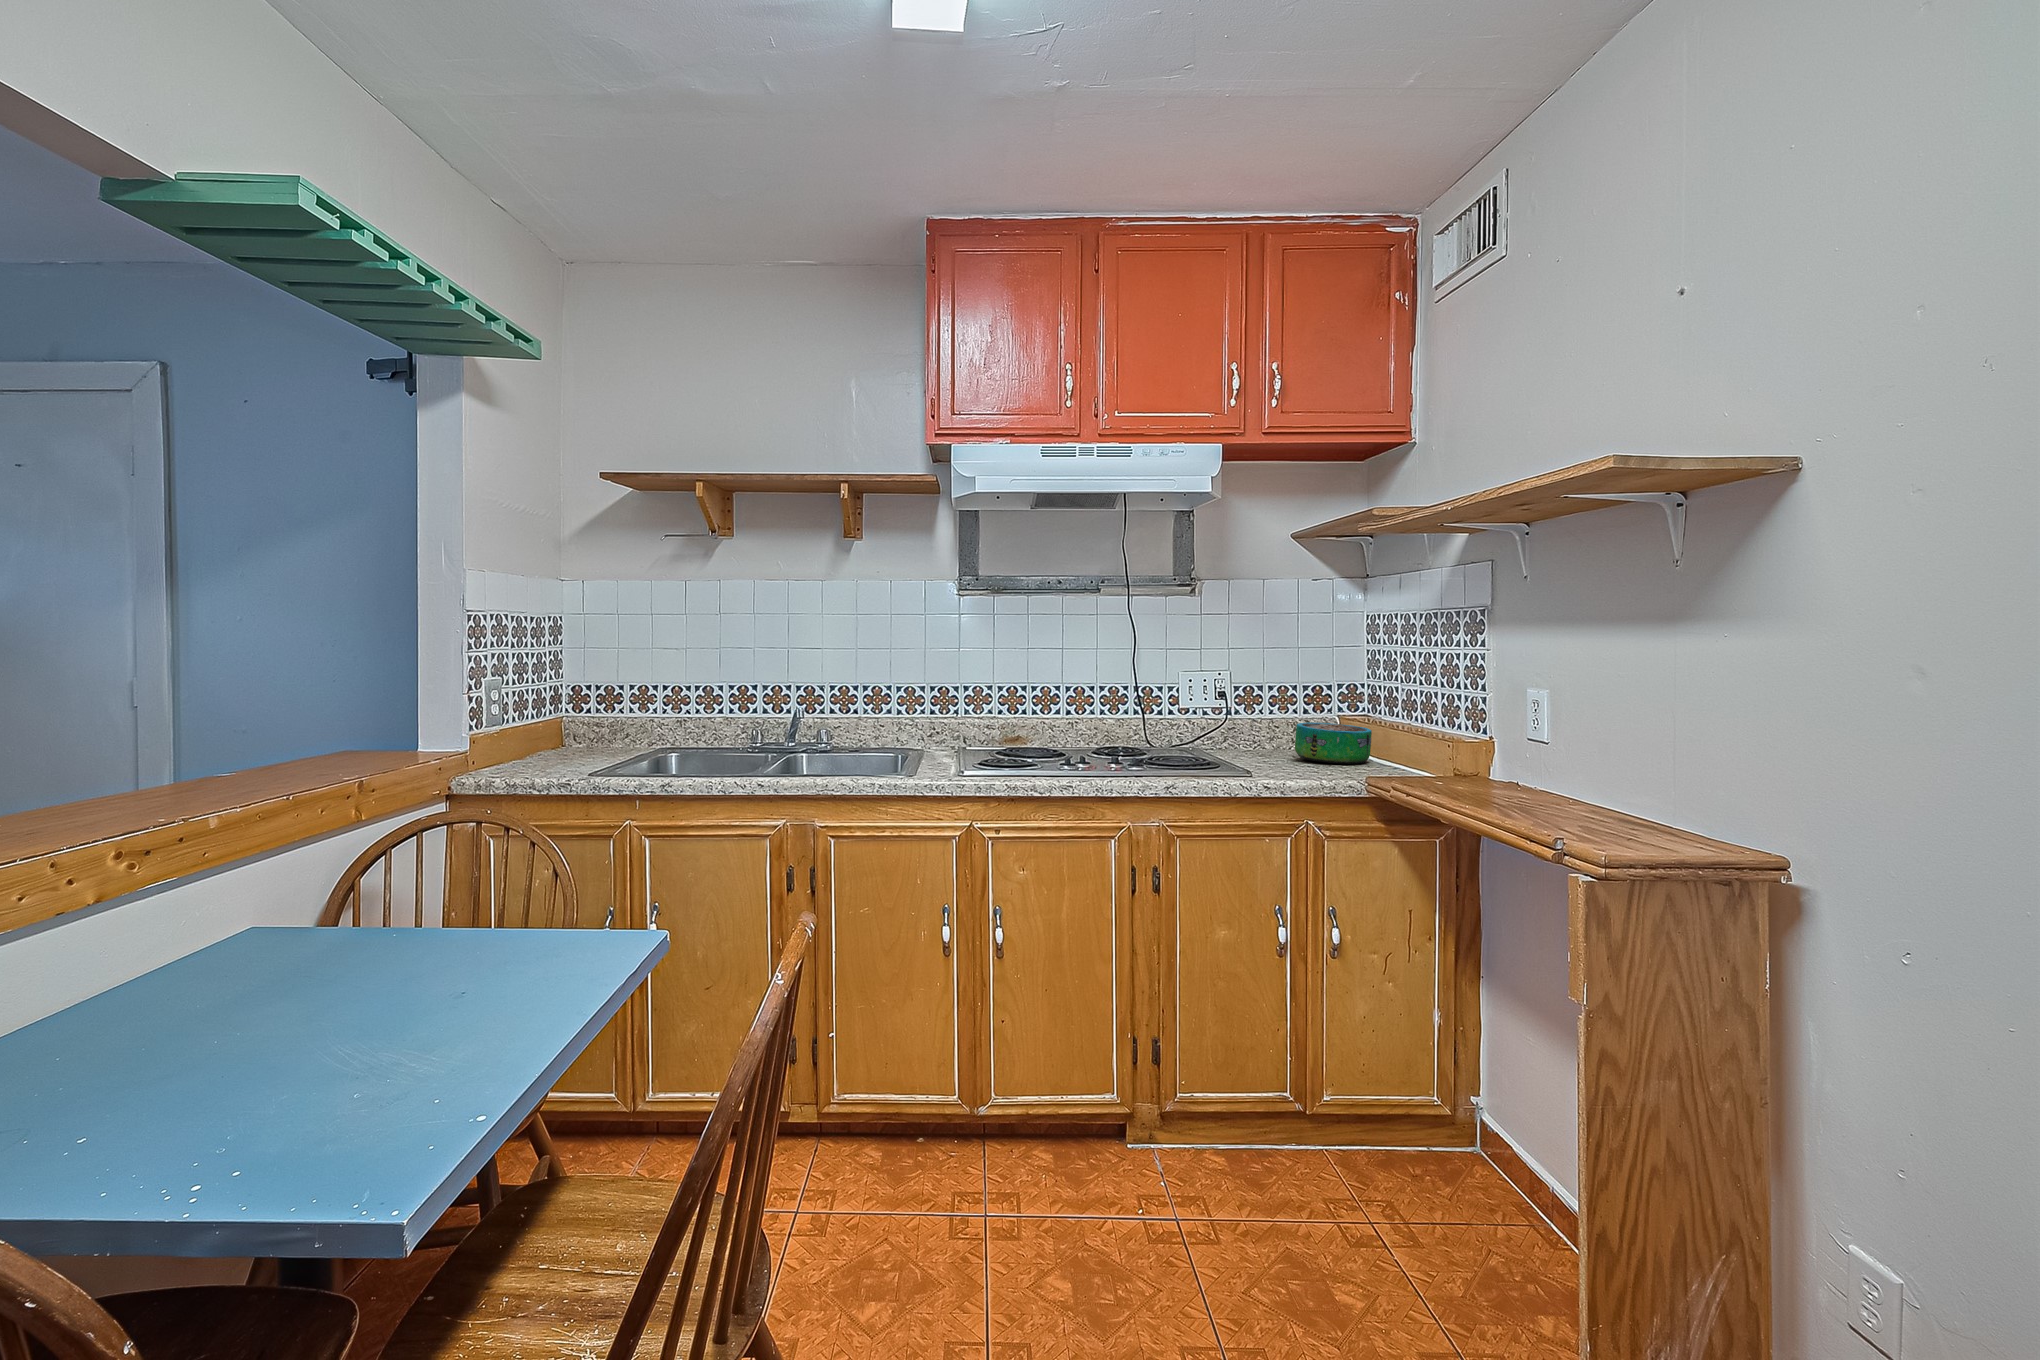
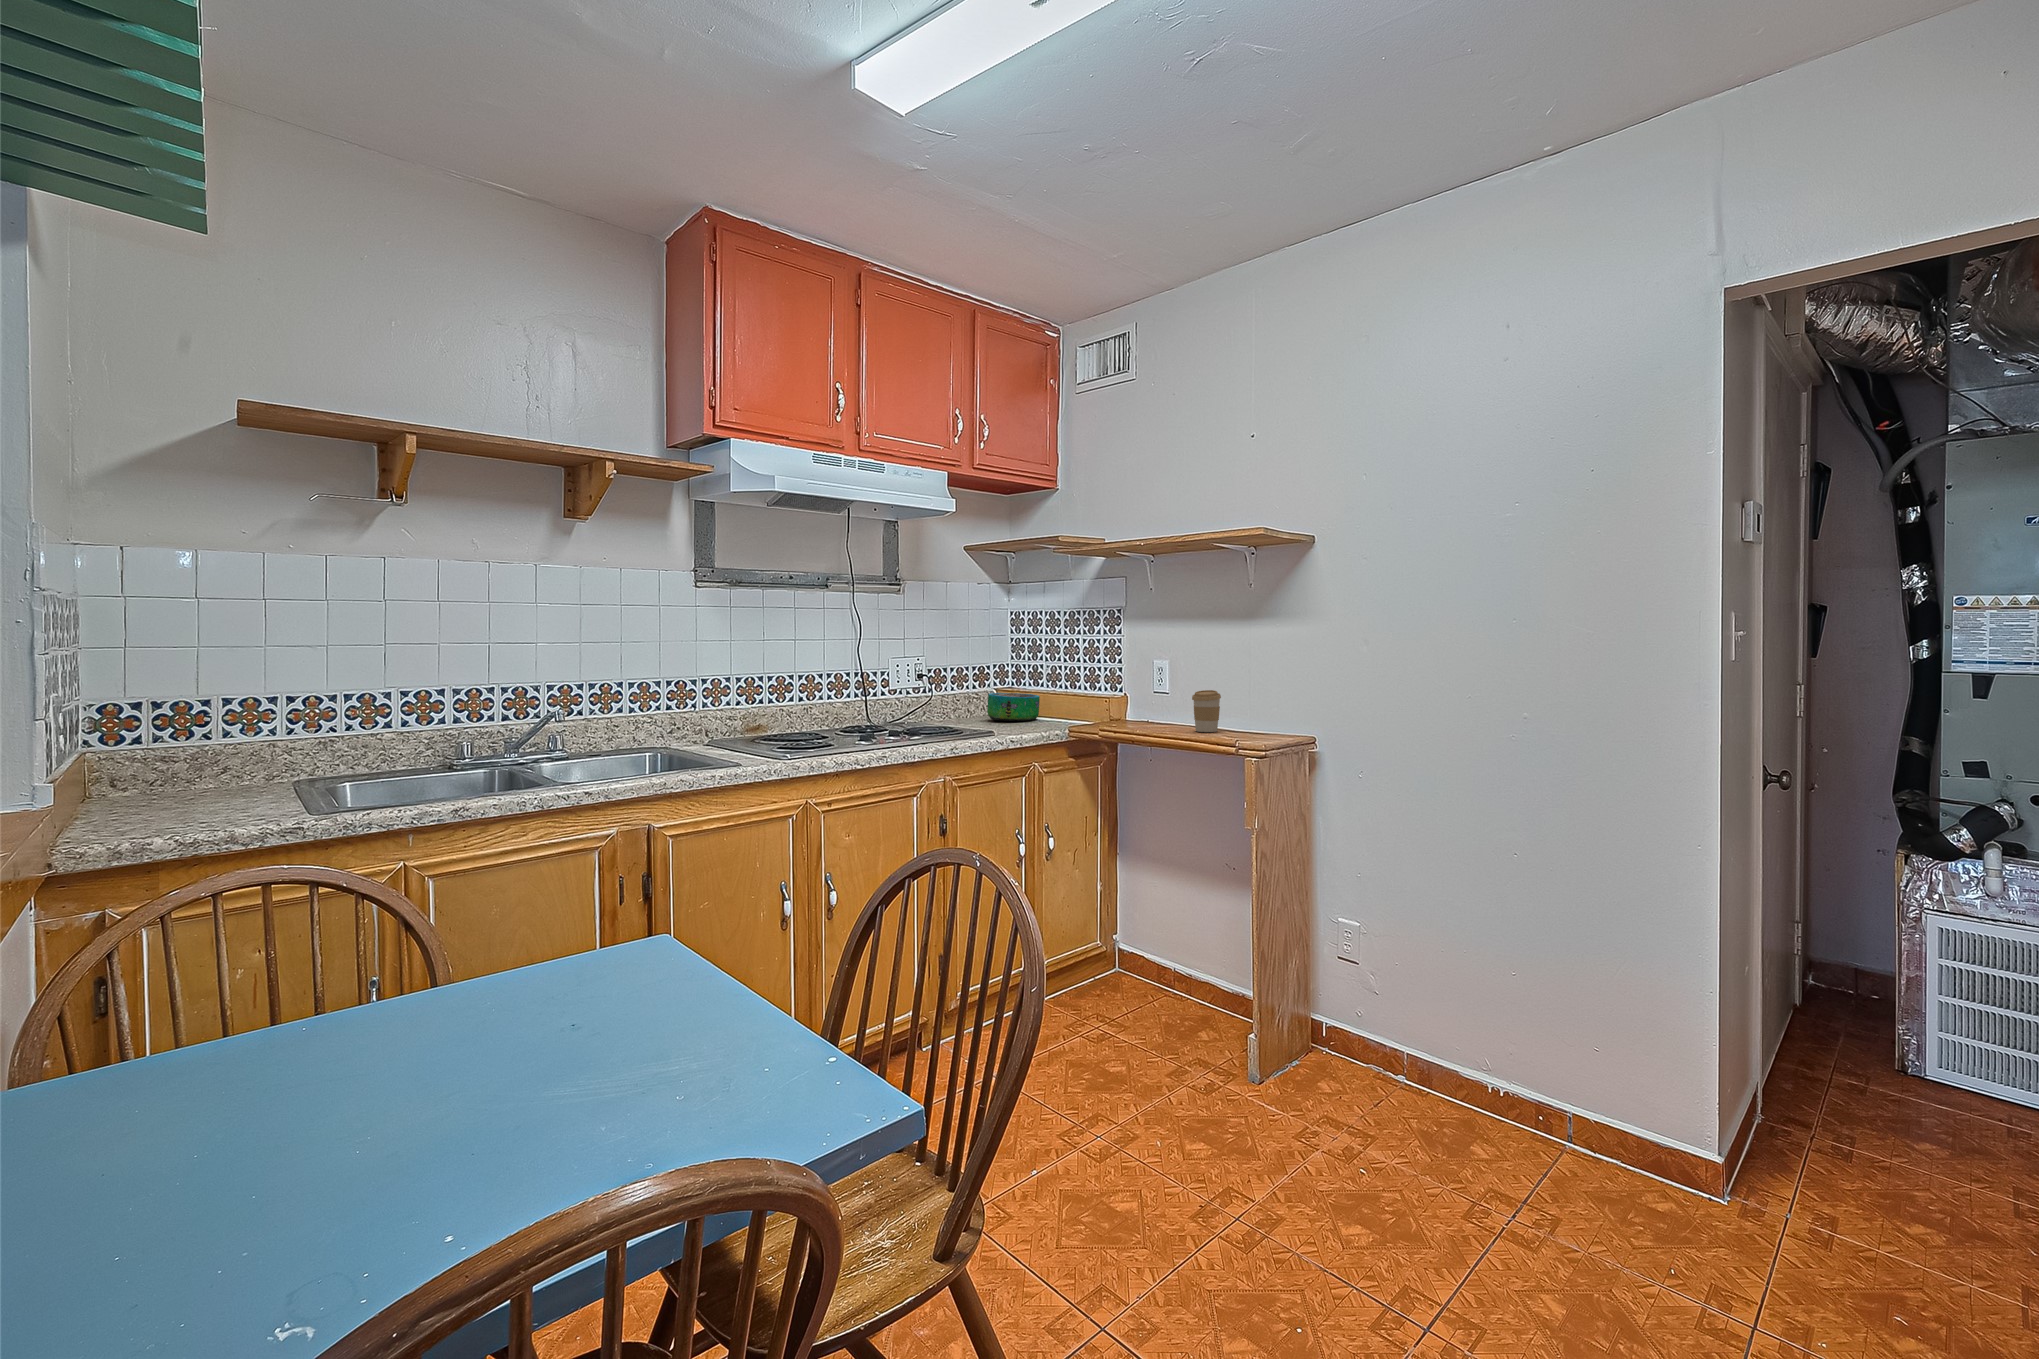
coffee cup: none [1541,744,1600,816] -> present [1192,690,1221,732]

